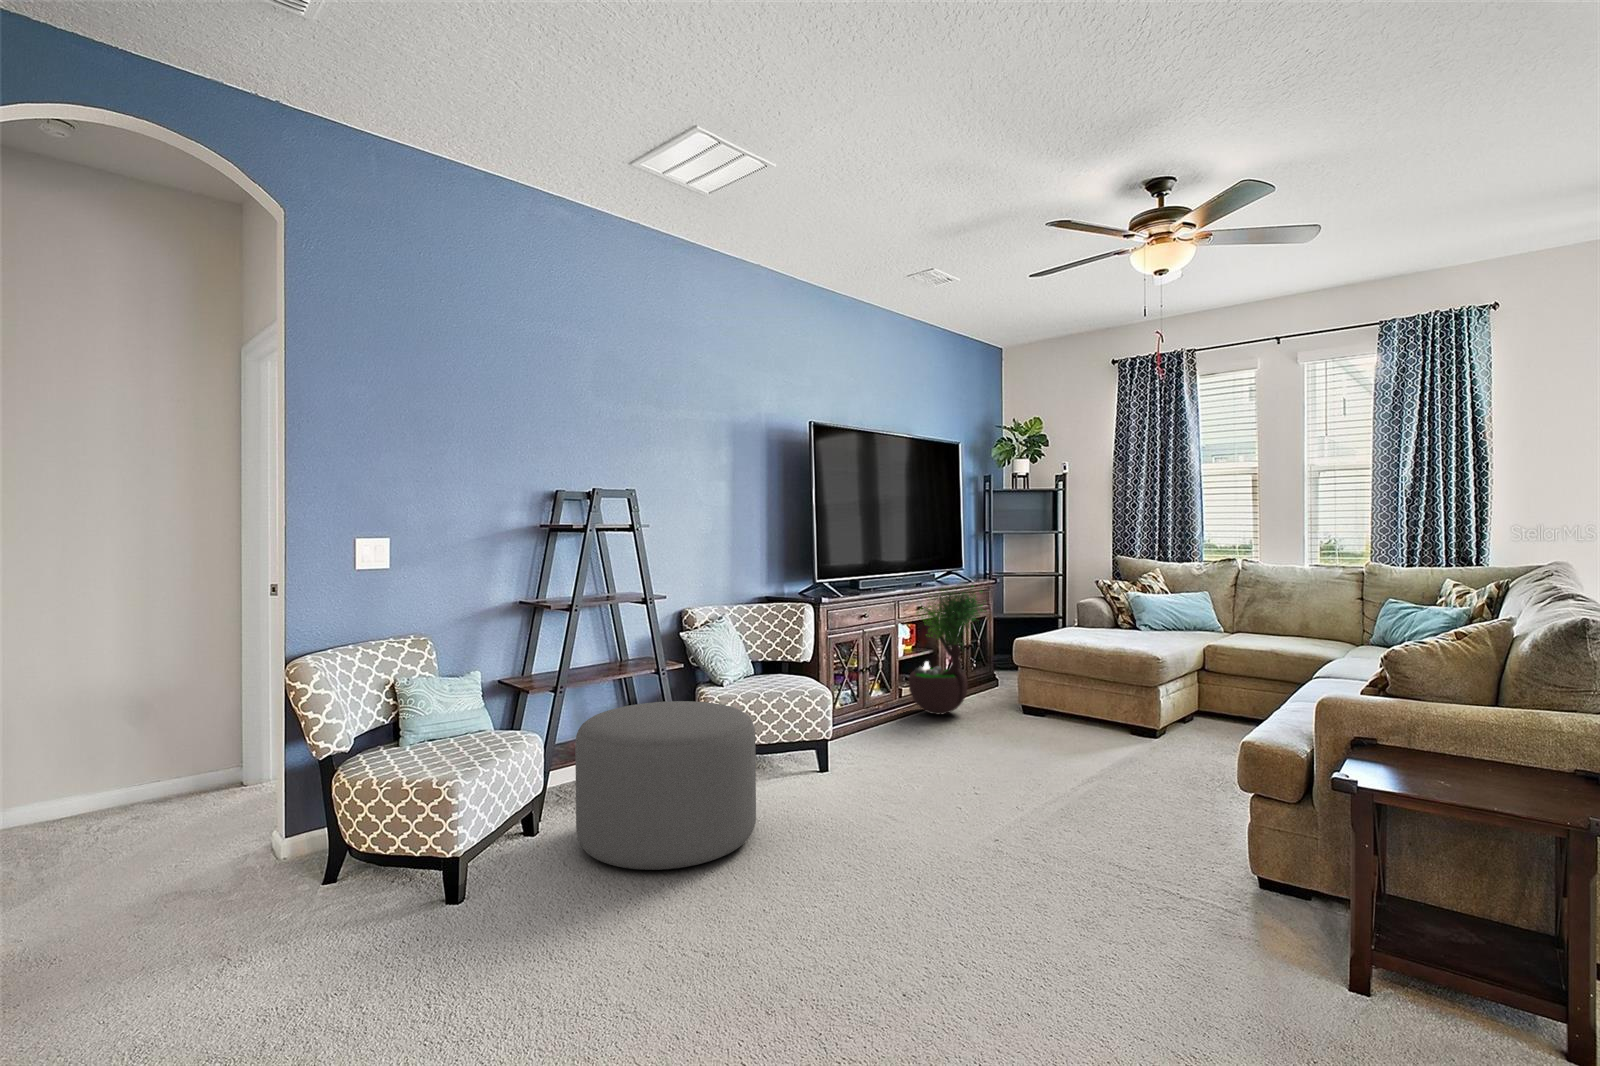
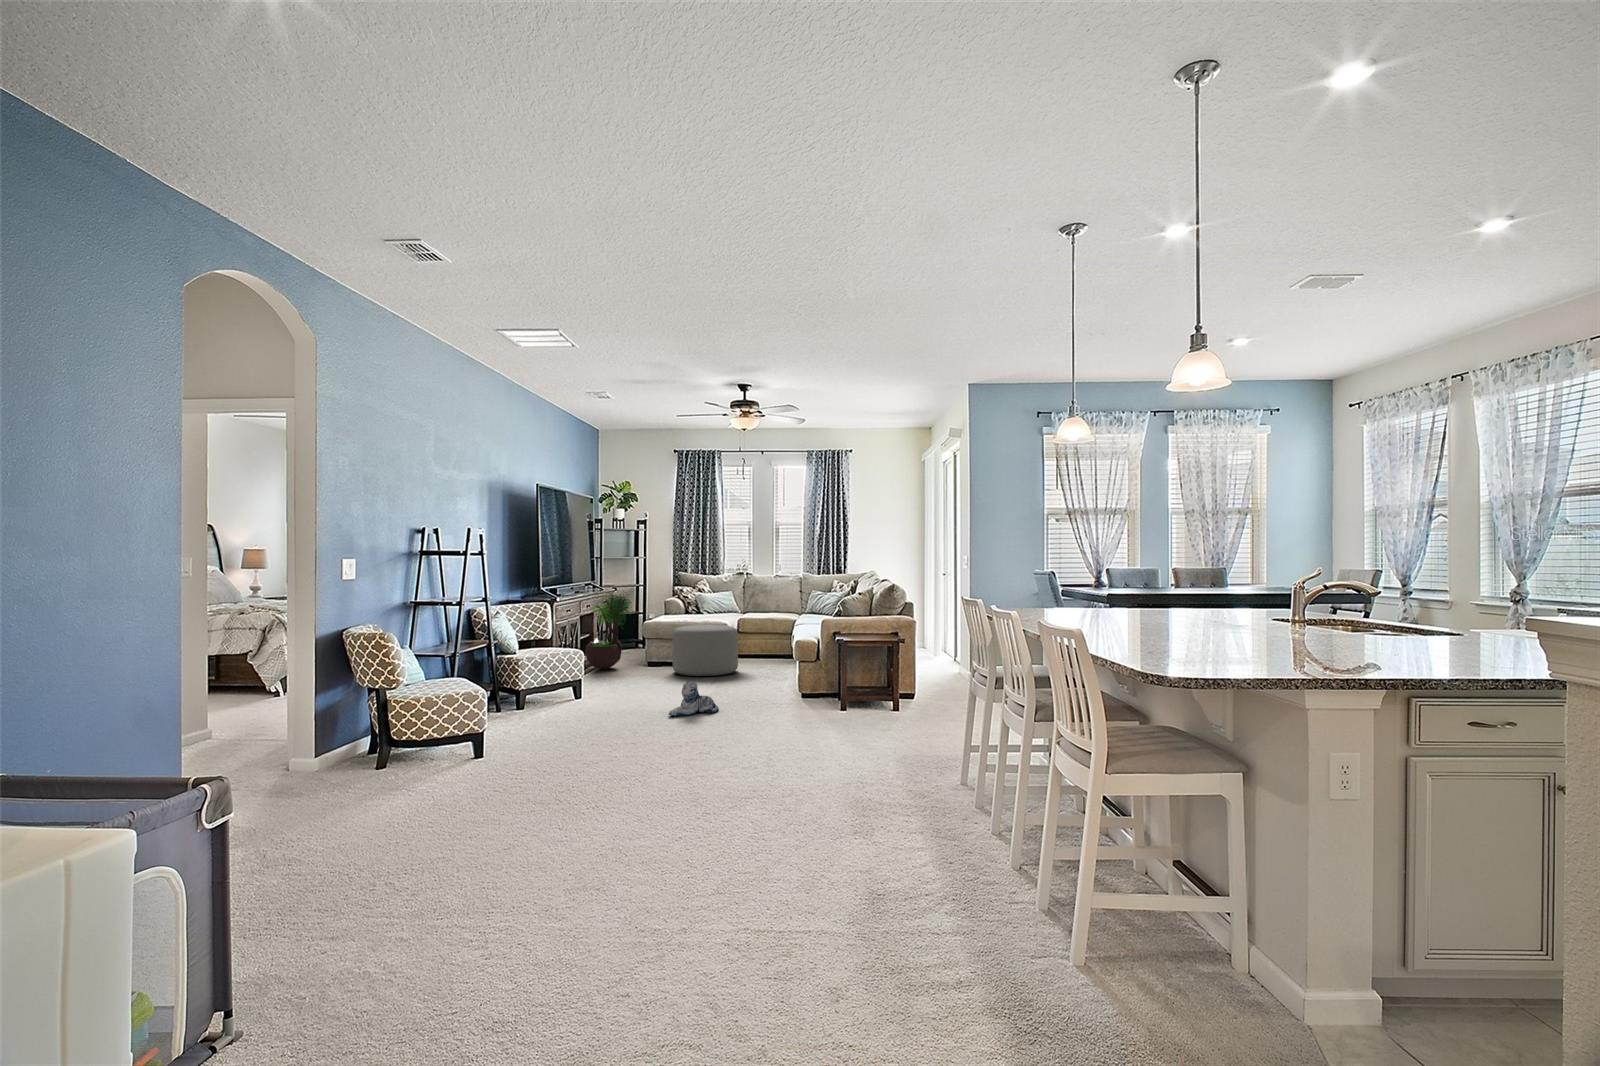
ottoman: present [575,701,756,870] -> present [673,625,738,676]
plush toy: none [812,842,971,948] -> present [669,681,719,716]

